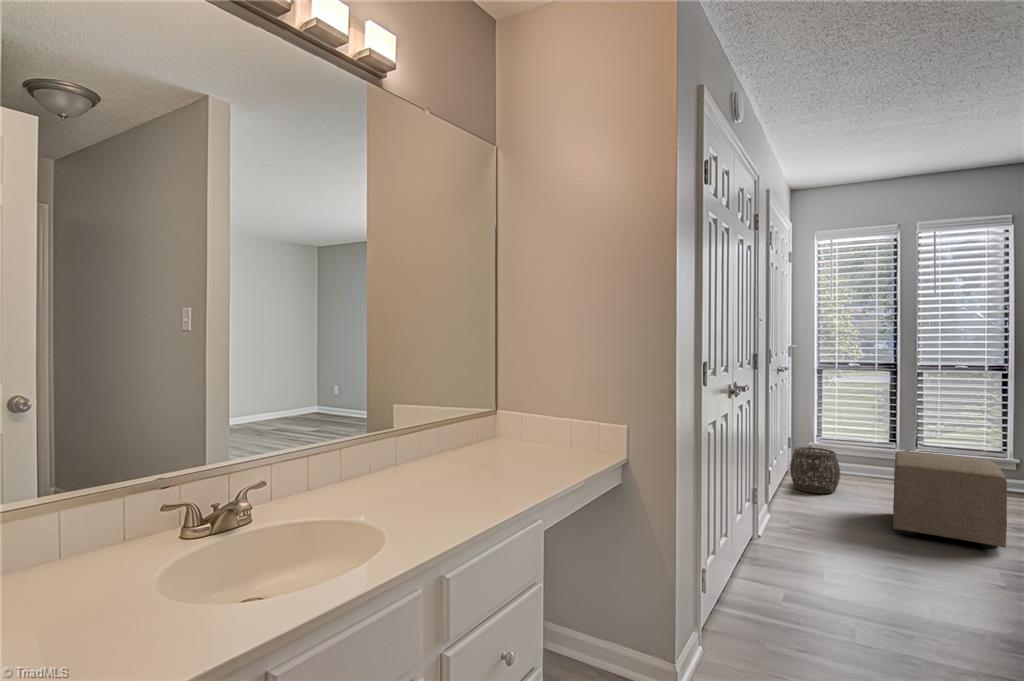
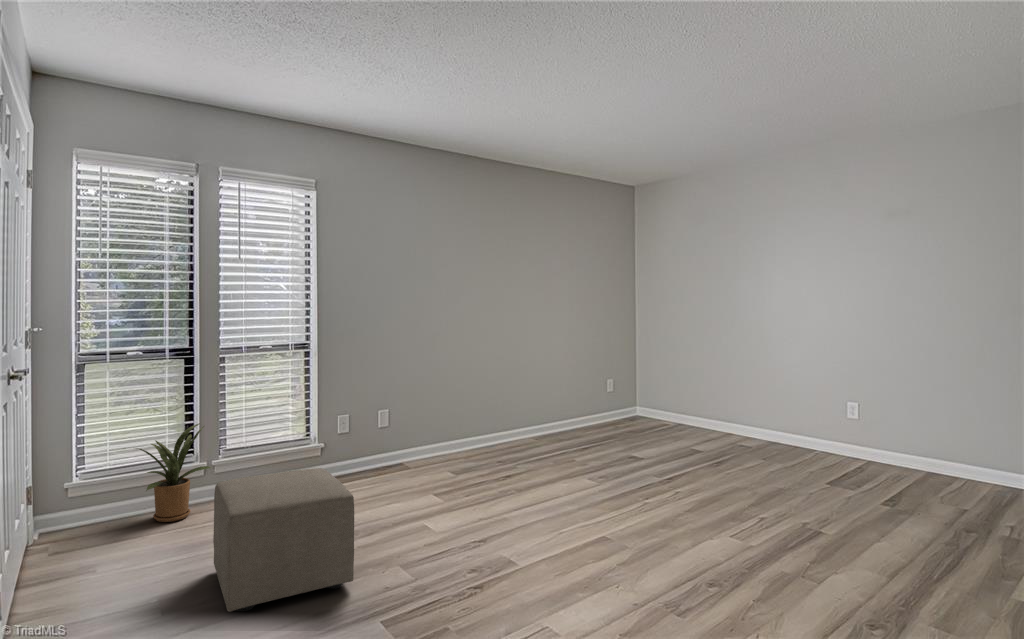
house plant: none [840,419,910,484] -> present [139,423,211,522]
woven basket: present [790,447,840,494] -> none [35,496,128,582]

